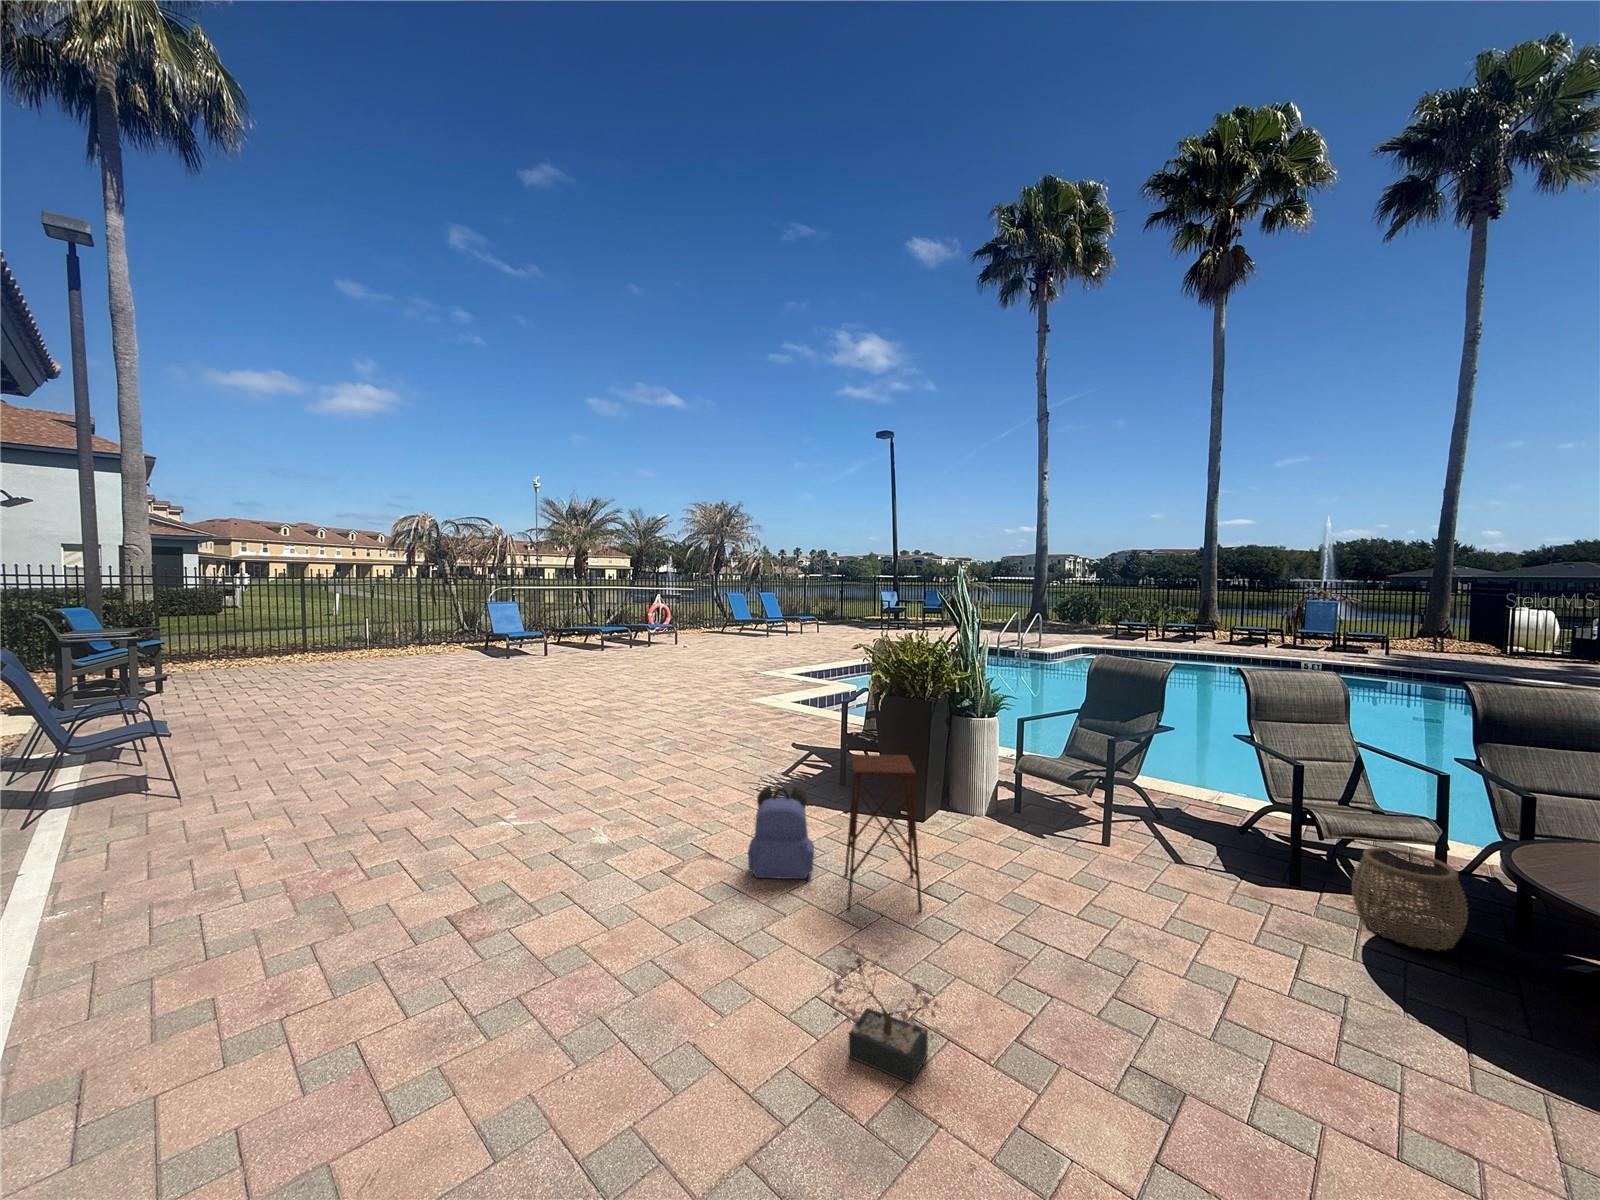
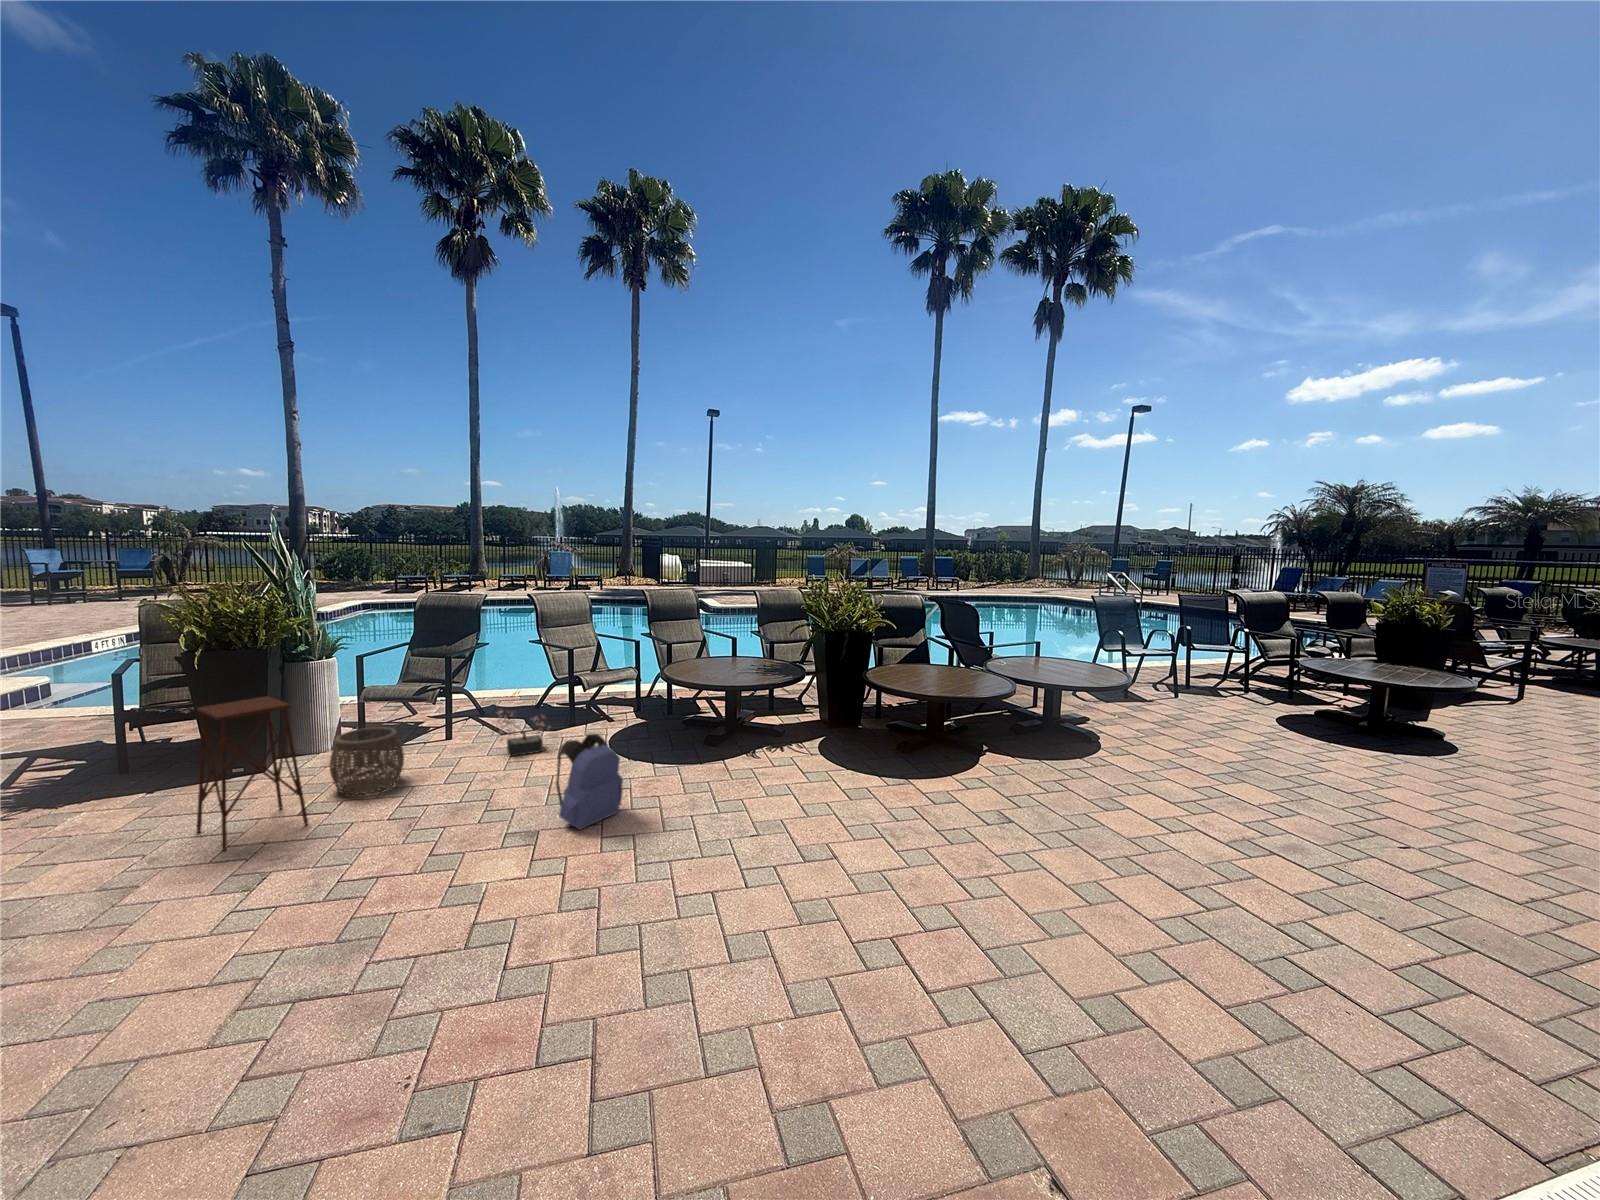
backpack: present [748,786,814,879] -> present [556,734,623,830]
woven basket: present [1352,847,1468,951] -> present [329,727,404,795]
decorative plant: present [827,940,941,1083] -> present [492,710,550,756]

